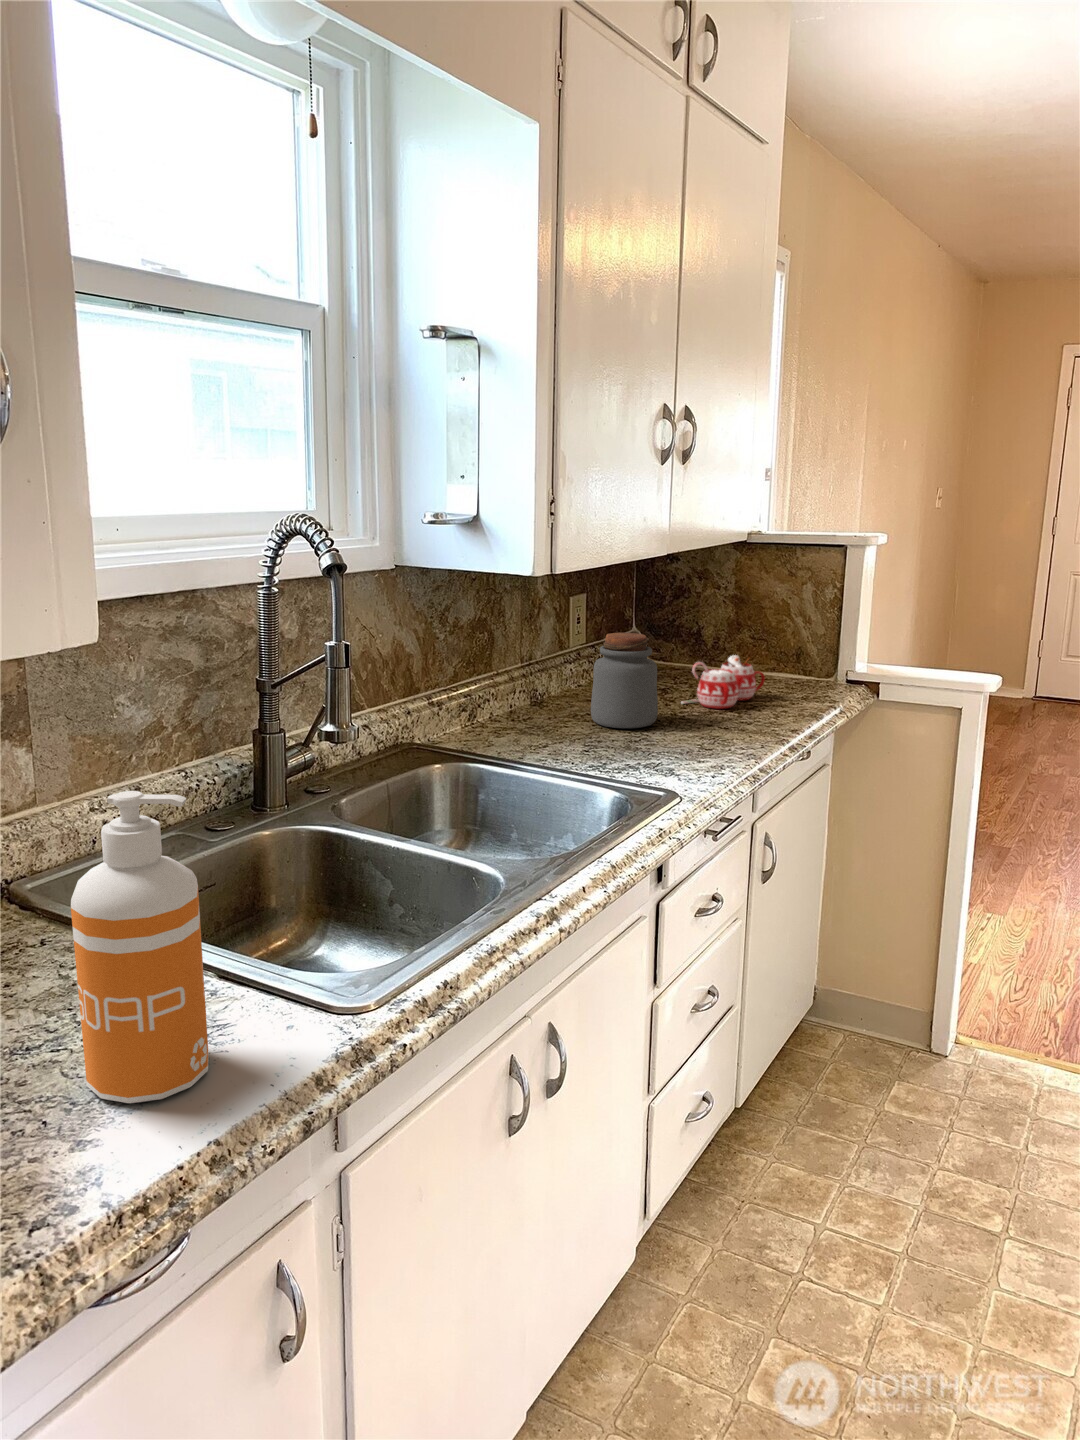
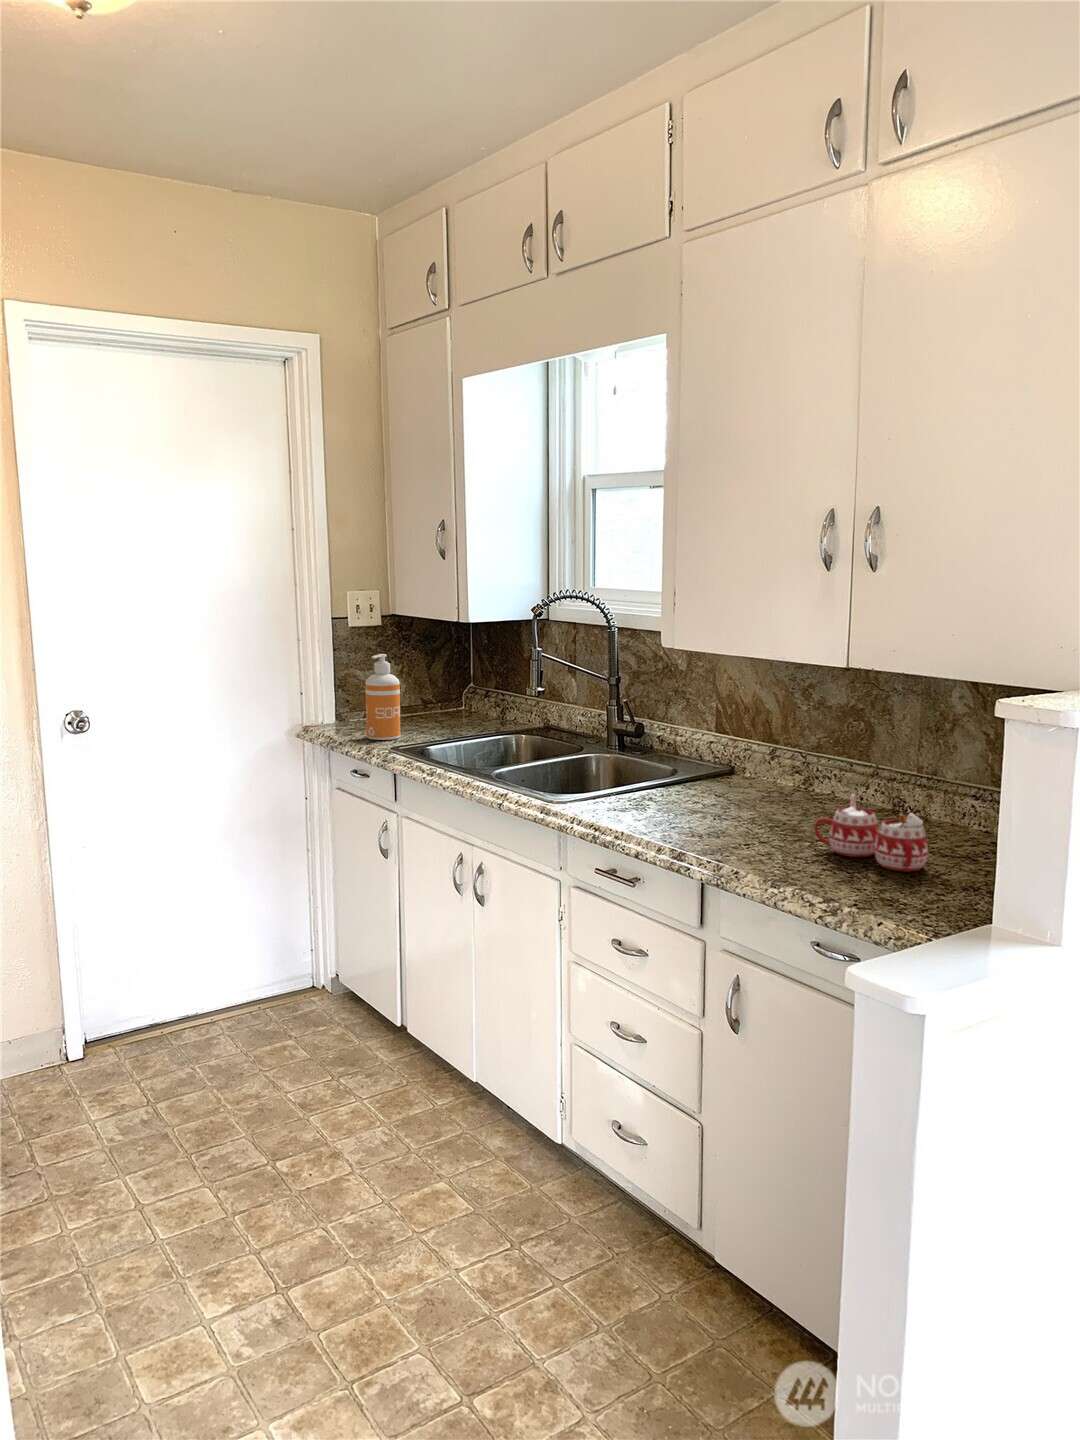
jar: present [591,633,658,728] -> none [750,728,819,822]

